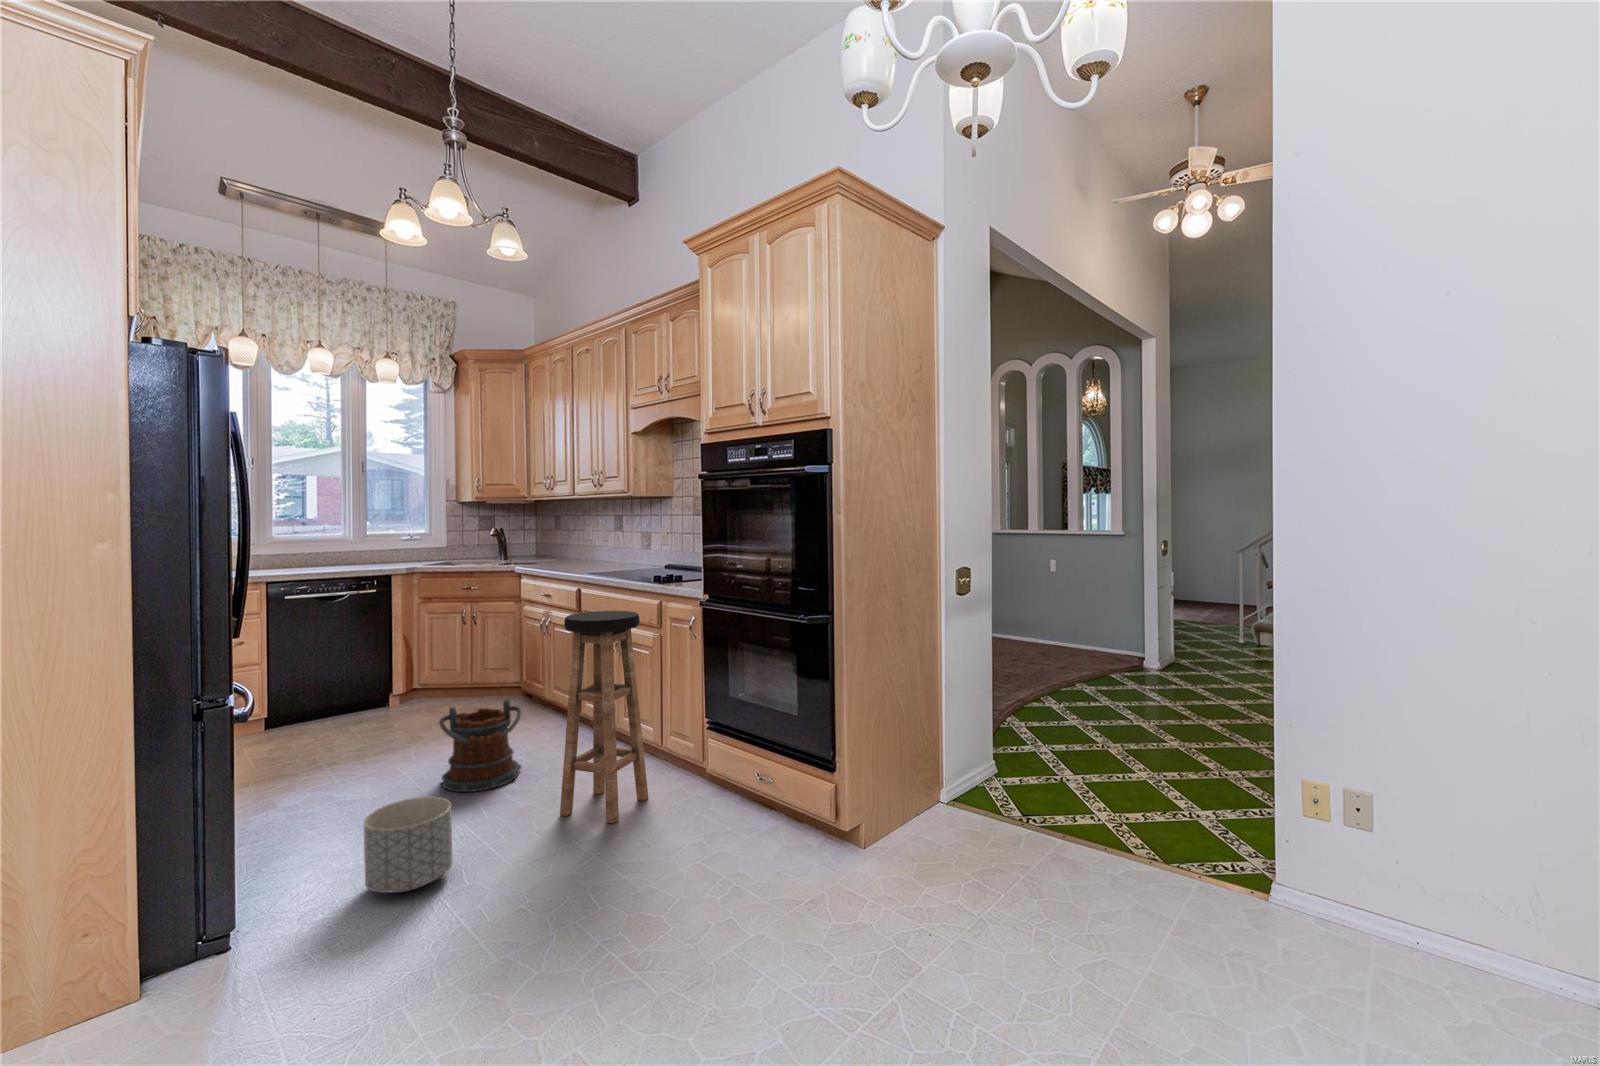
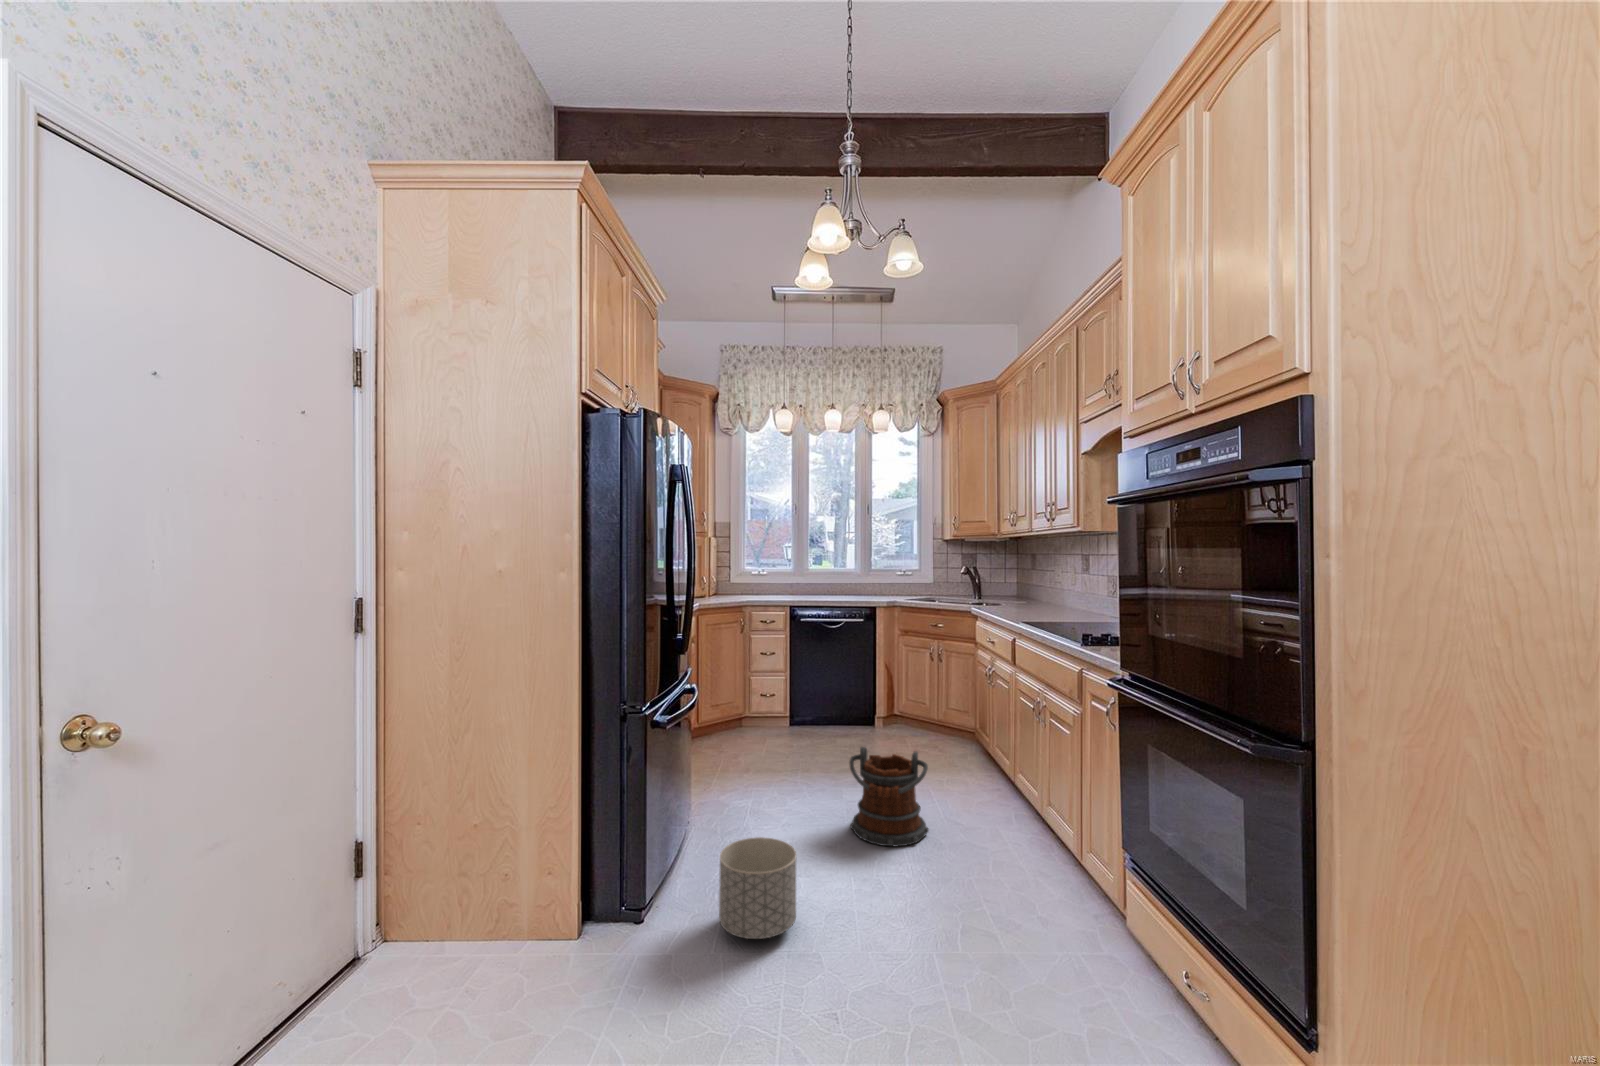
bar stool: present [560,611,648,823] -> none [930,671,1043,954]

